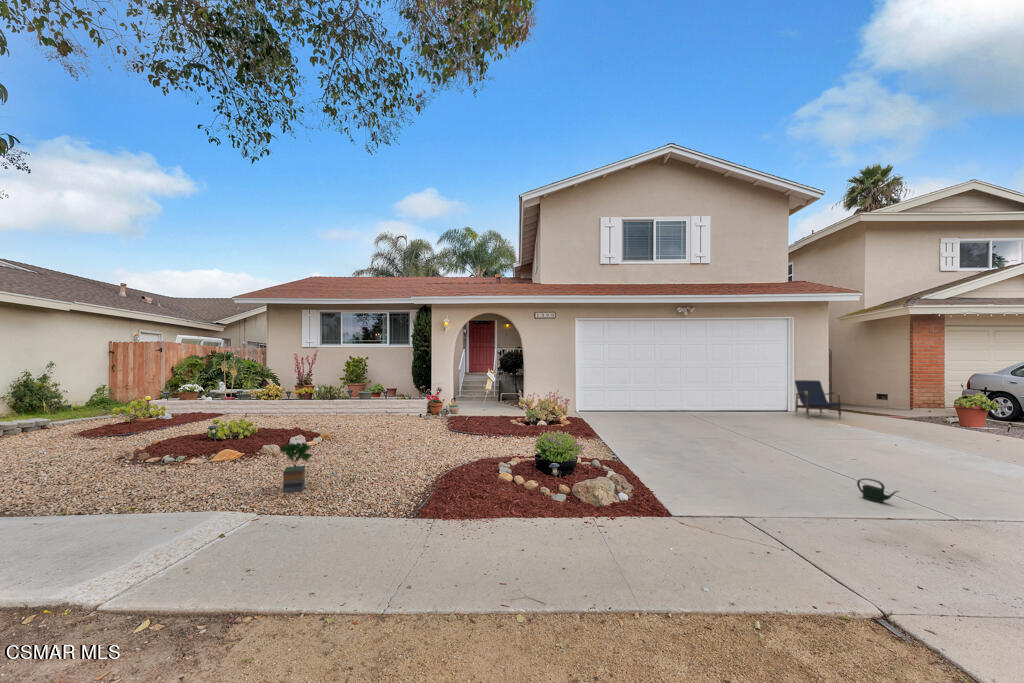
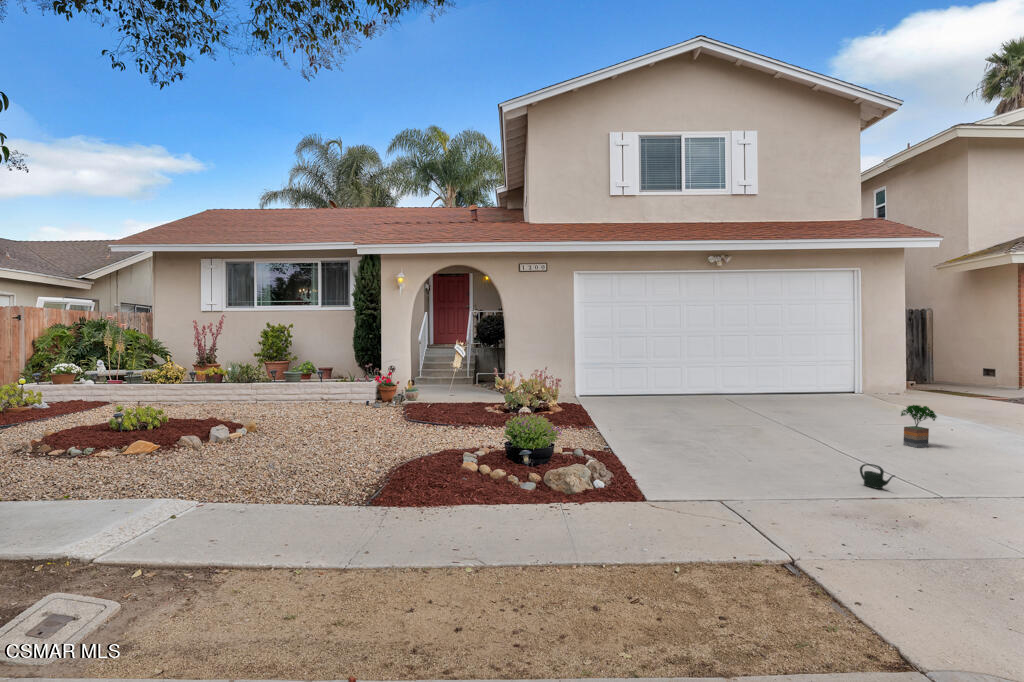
lounge chair: present [795,380,841,419] -> none [870,354,924,405]
potted tree: present [280,443,312,492] -> present [901,405,937,448]

